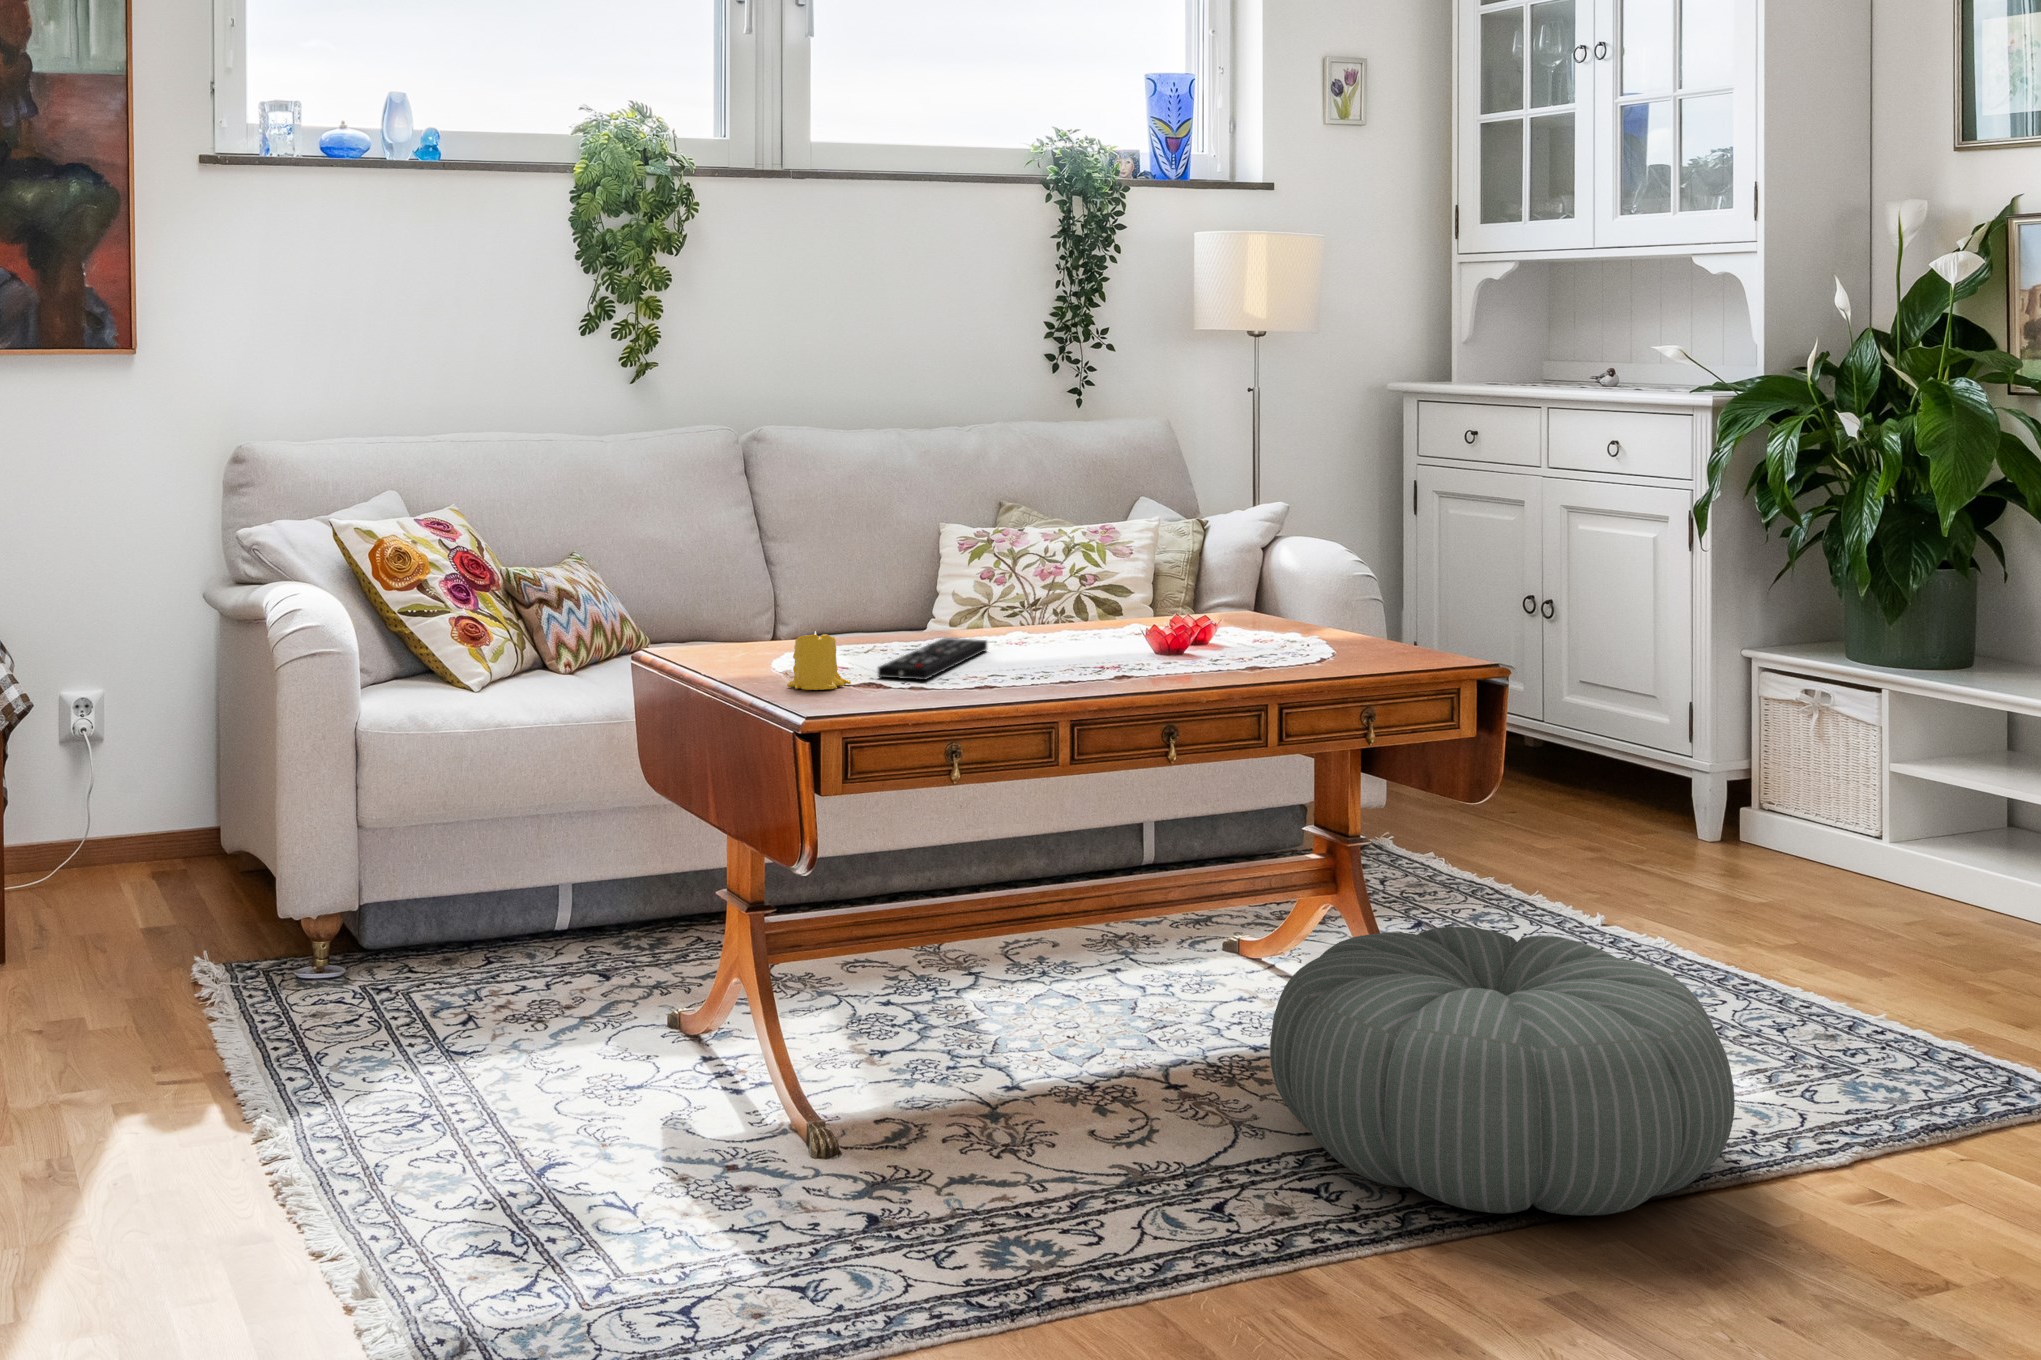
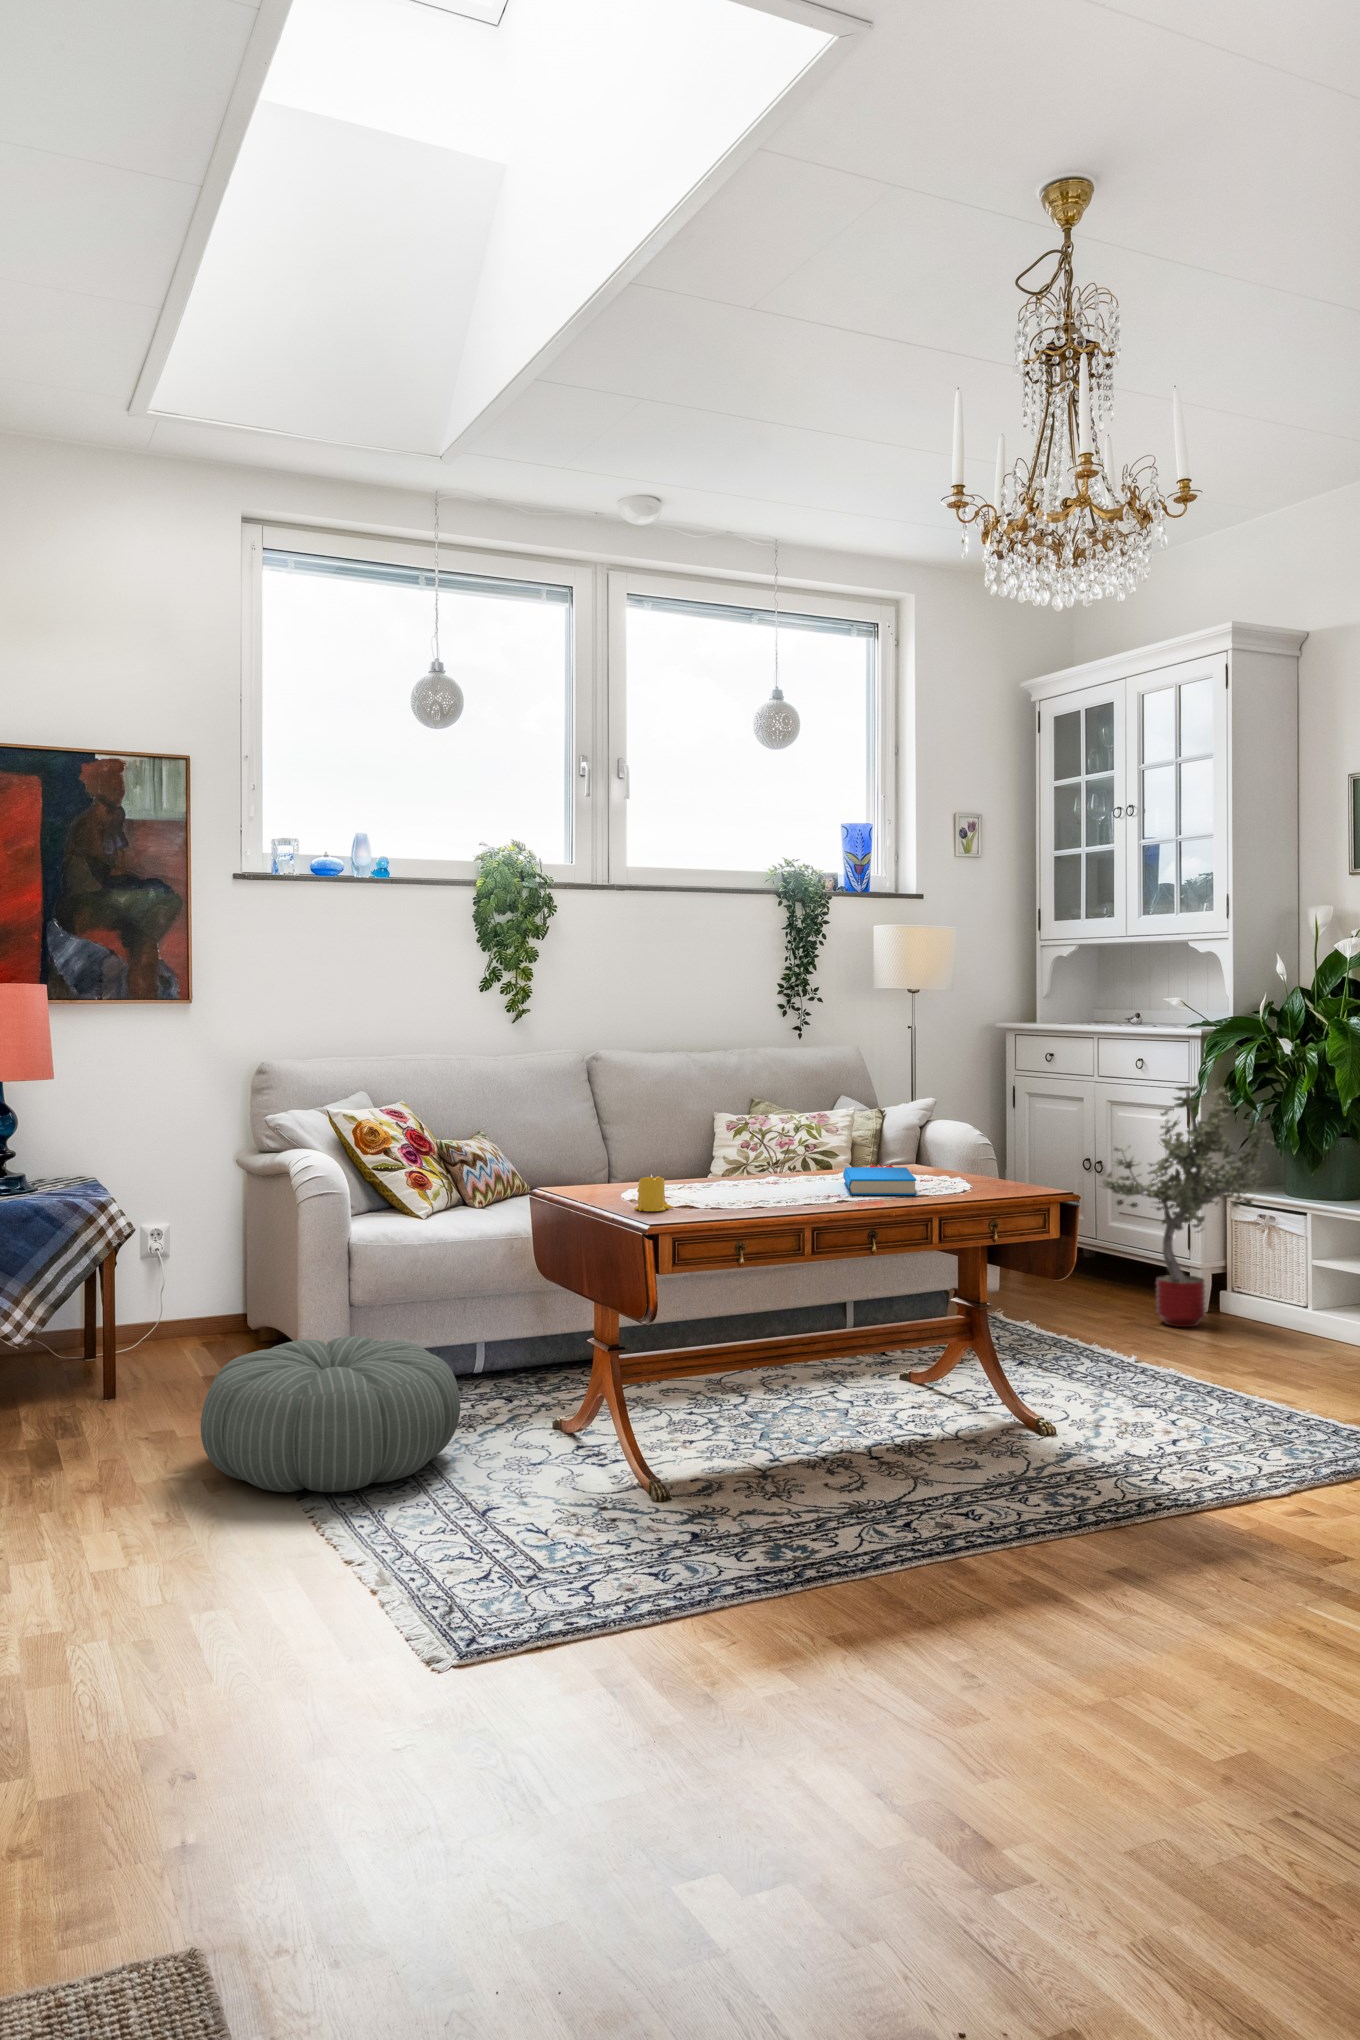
potted tree: none [1545,482,1830,868] -> present [1102,1085,1273,1327]
book: none [1129,617,1244,665] -> present [843,1167,916,1195]
remote control: present [878,638,987,680] -> none [690,1181,755,1205]
pouf: present [1270,927,1735,1215] -> present [201,1336,460,1492]

